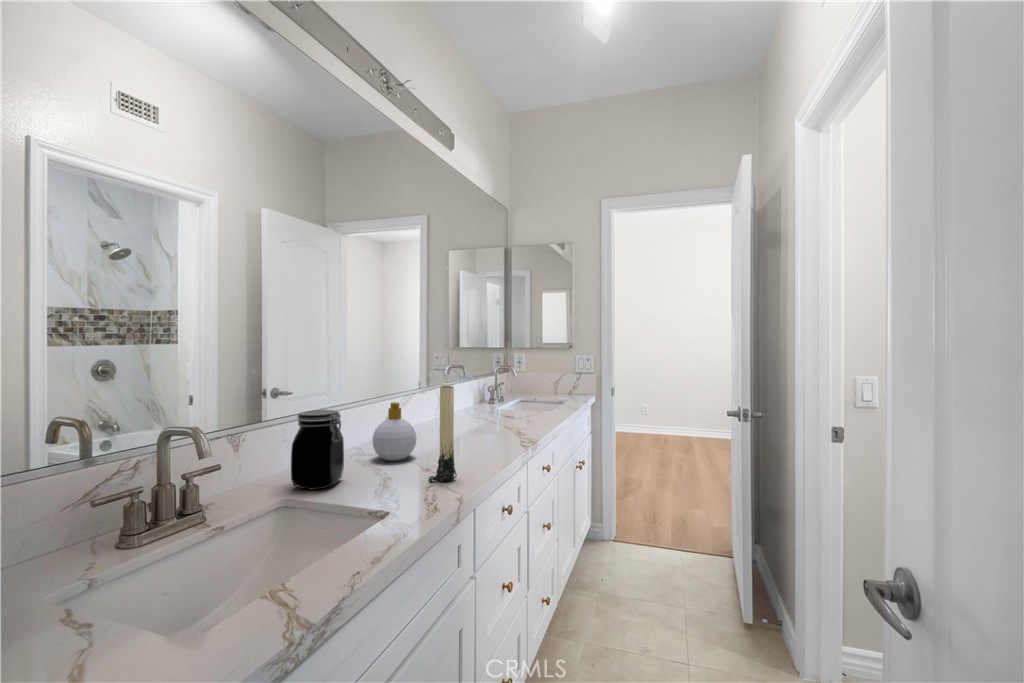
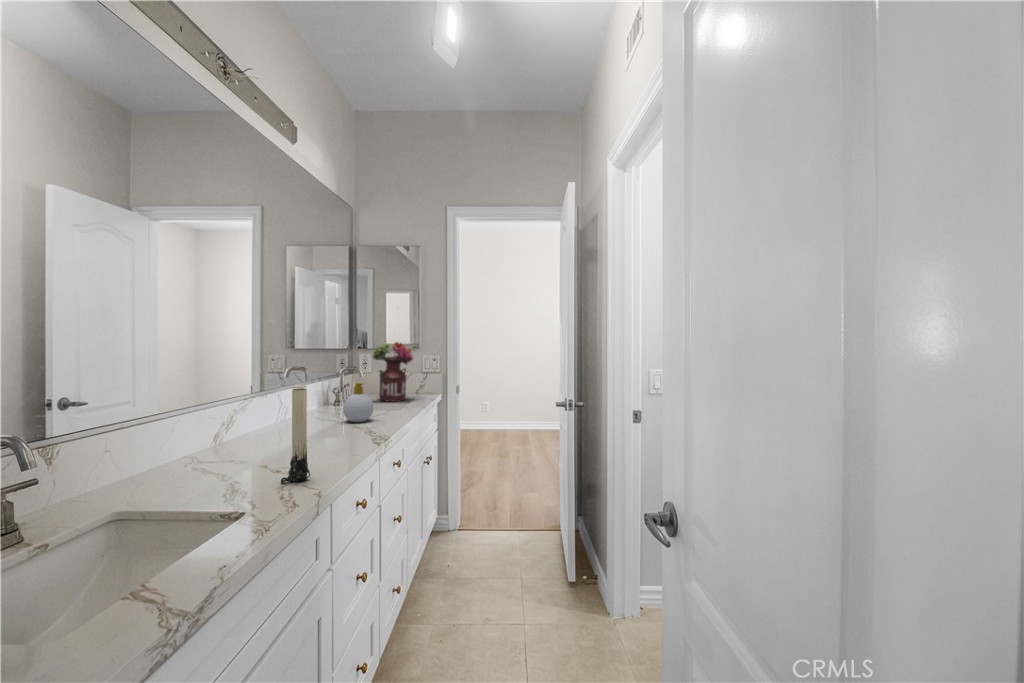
flower arrangement: none [525,342,567,402] -> present [373,342,413,402]
soap bottle: present [372,402,417,461] -> present [343,383,373,422]
jar: present [291,410,344,489] -> none [119,418,182,503]

